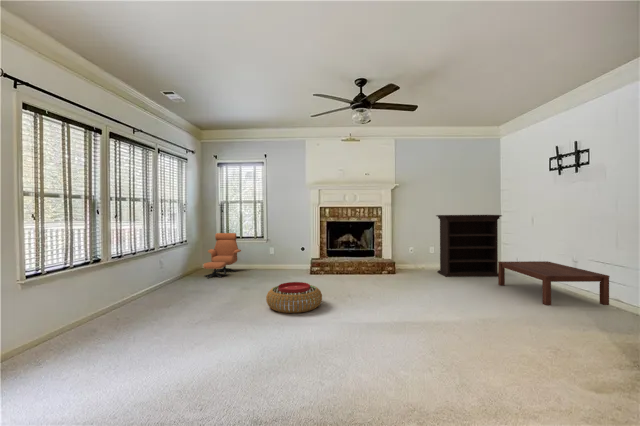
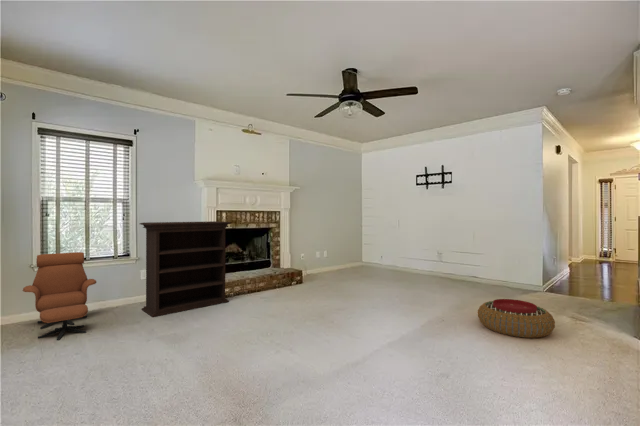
bookshelf: present [436,215,502,277] -> present [140,221,231,317]
coffee table: present [498,261,610,305] -> none [393,256,470,288]
pouf: present [266,282,322,313] -> present [478,299,555,338]

